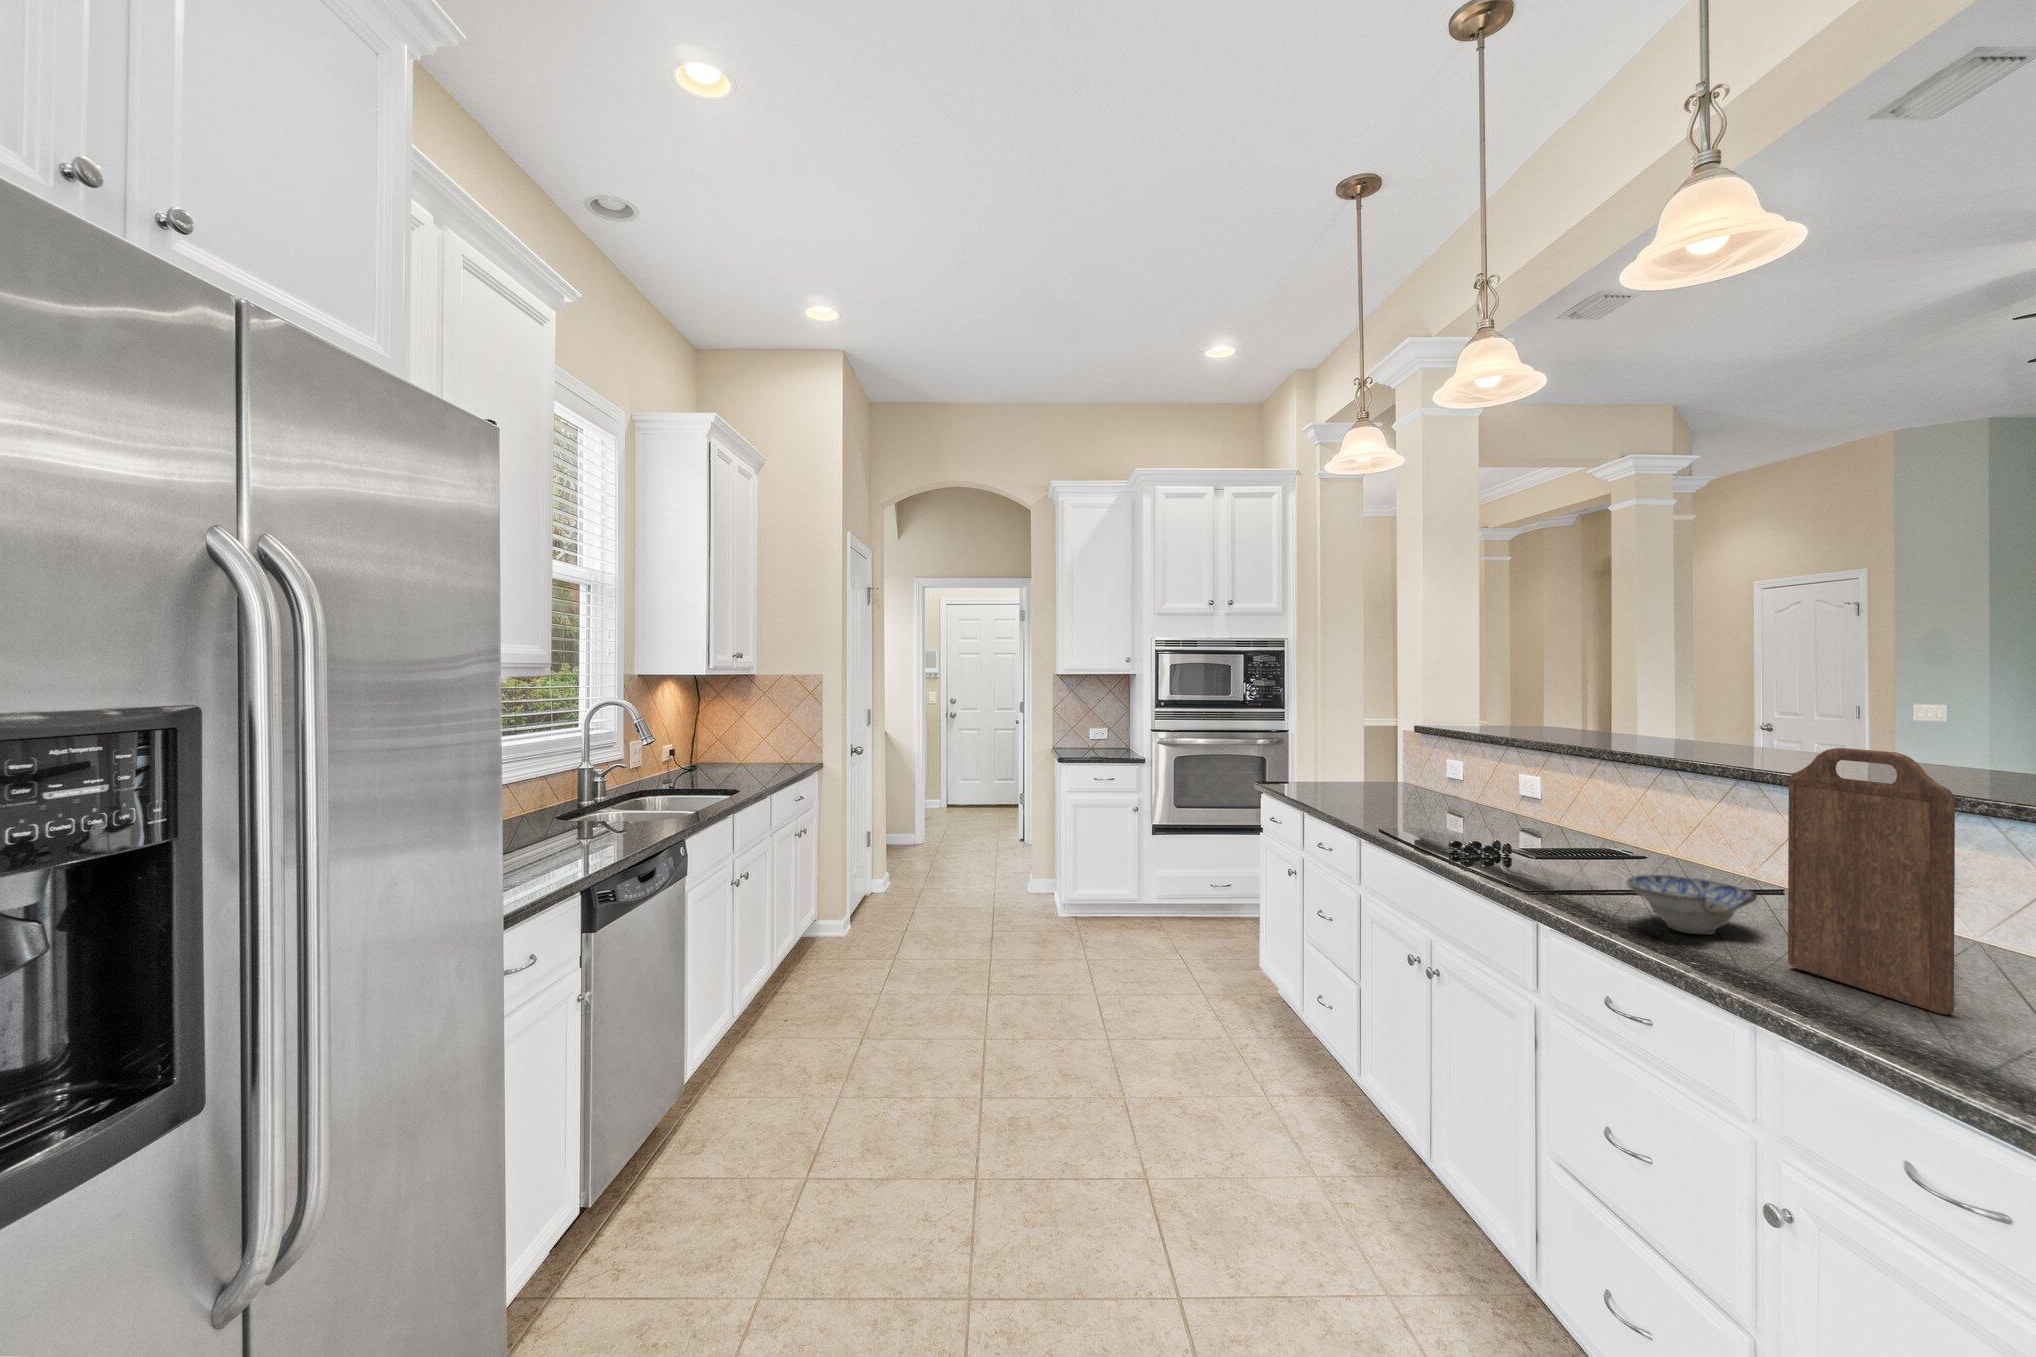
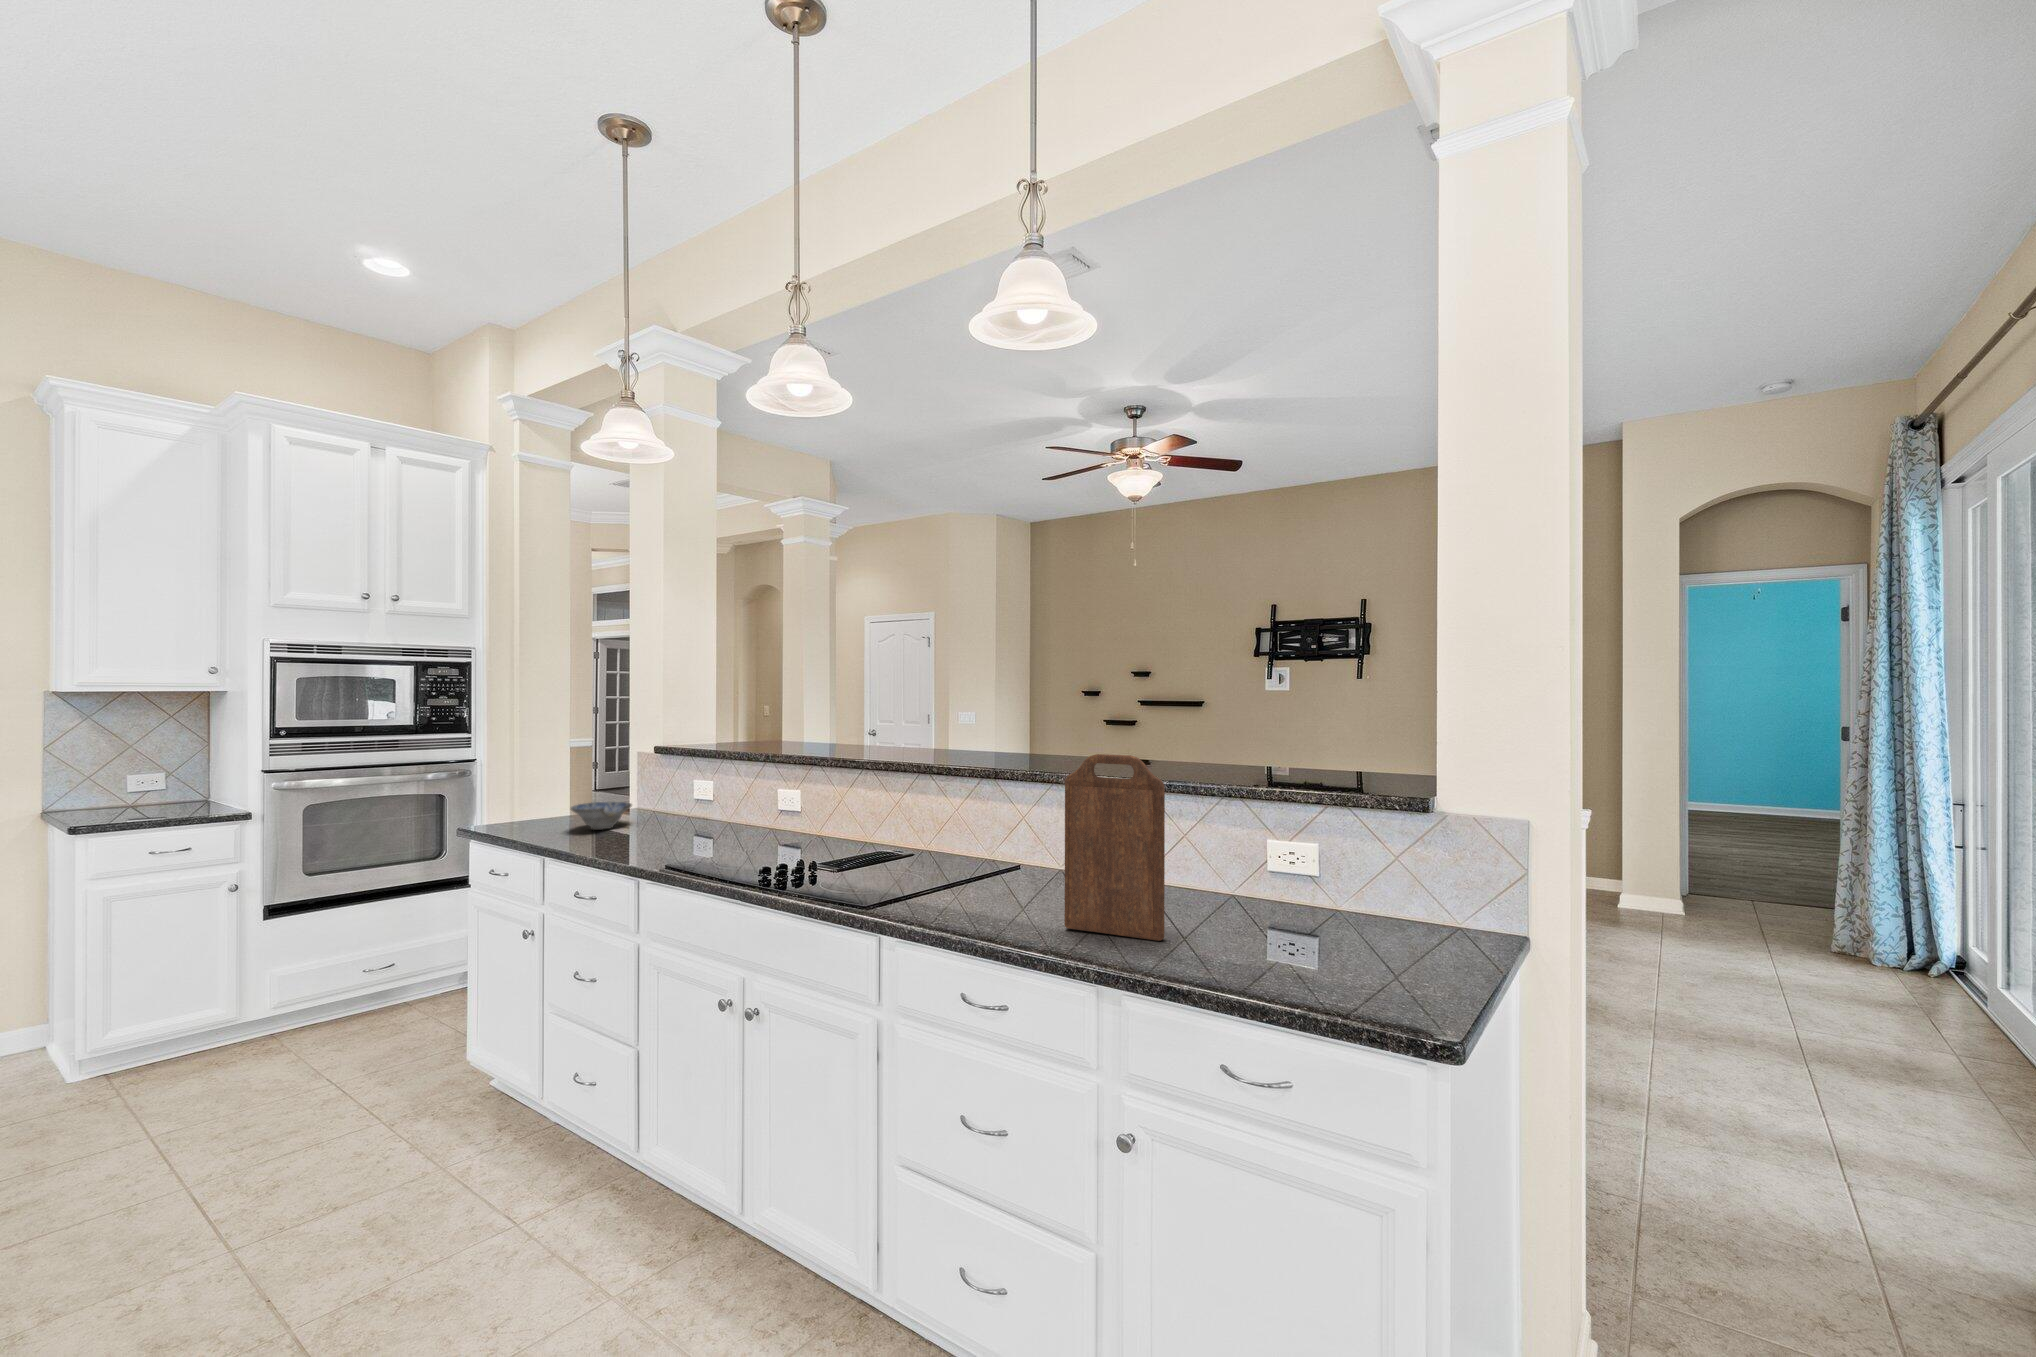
ceramic bowl: present [1626,875,1757,935] -> present [571,802,632,830]

